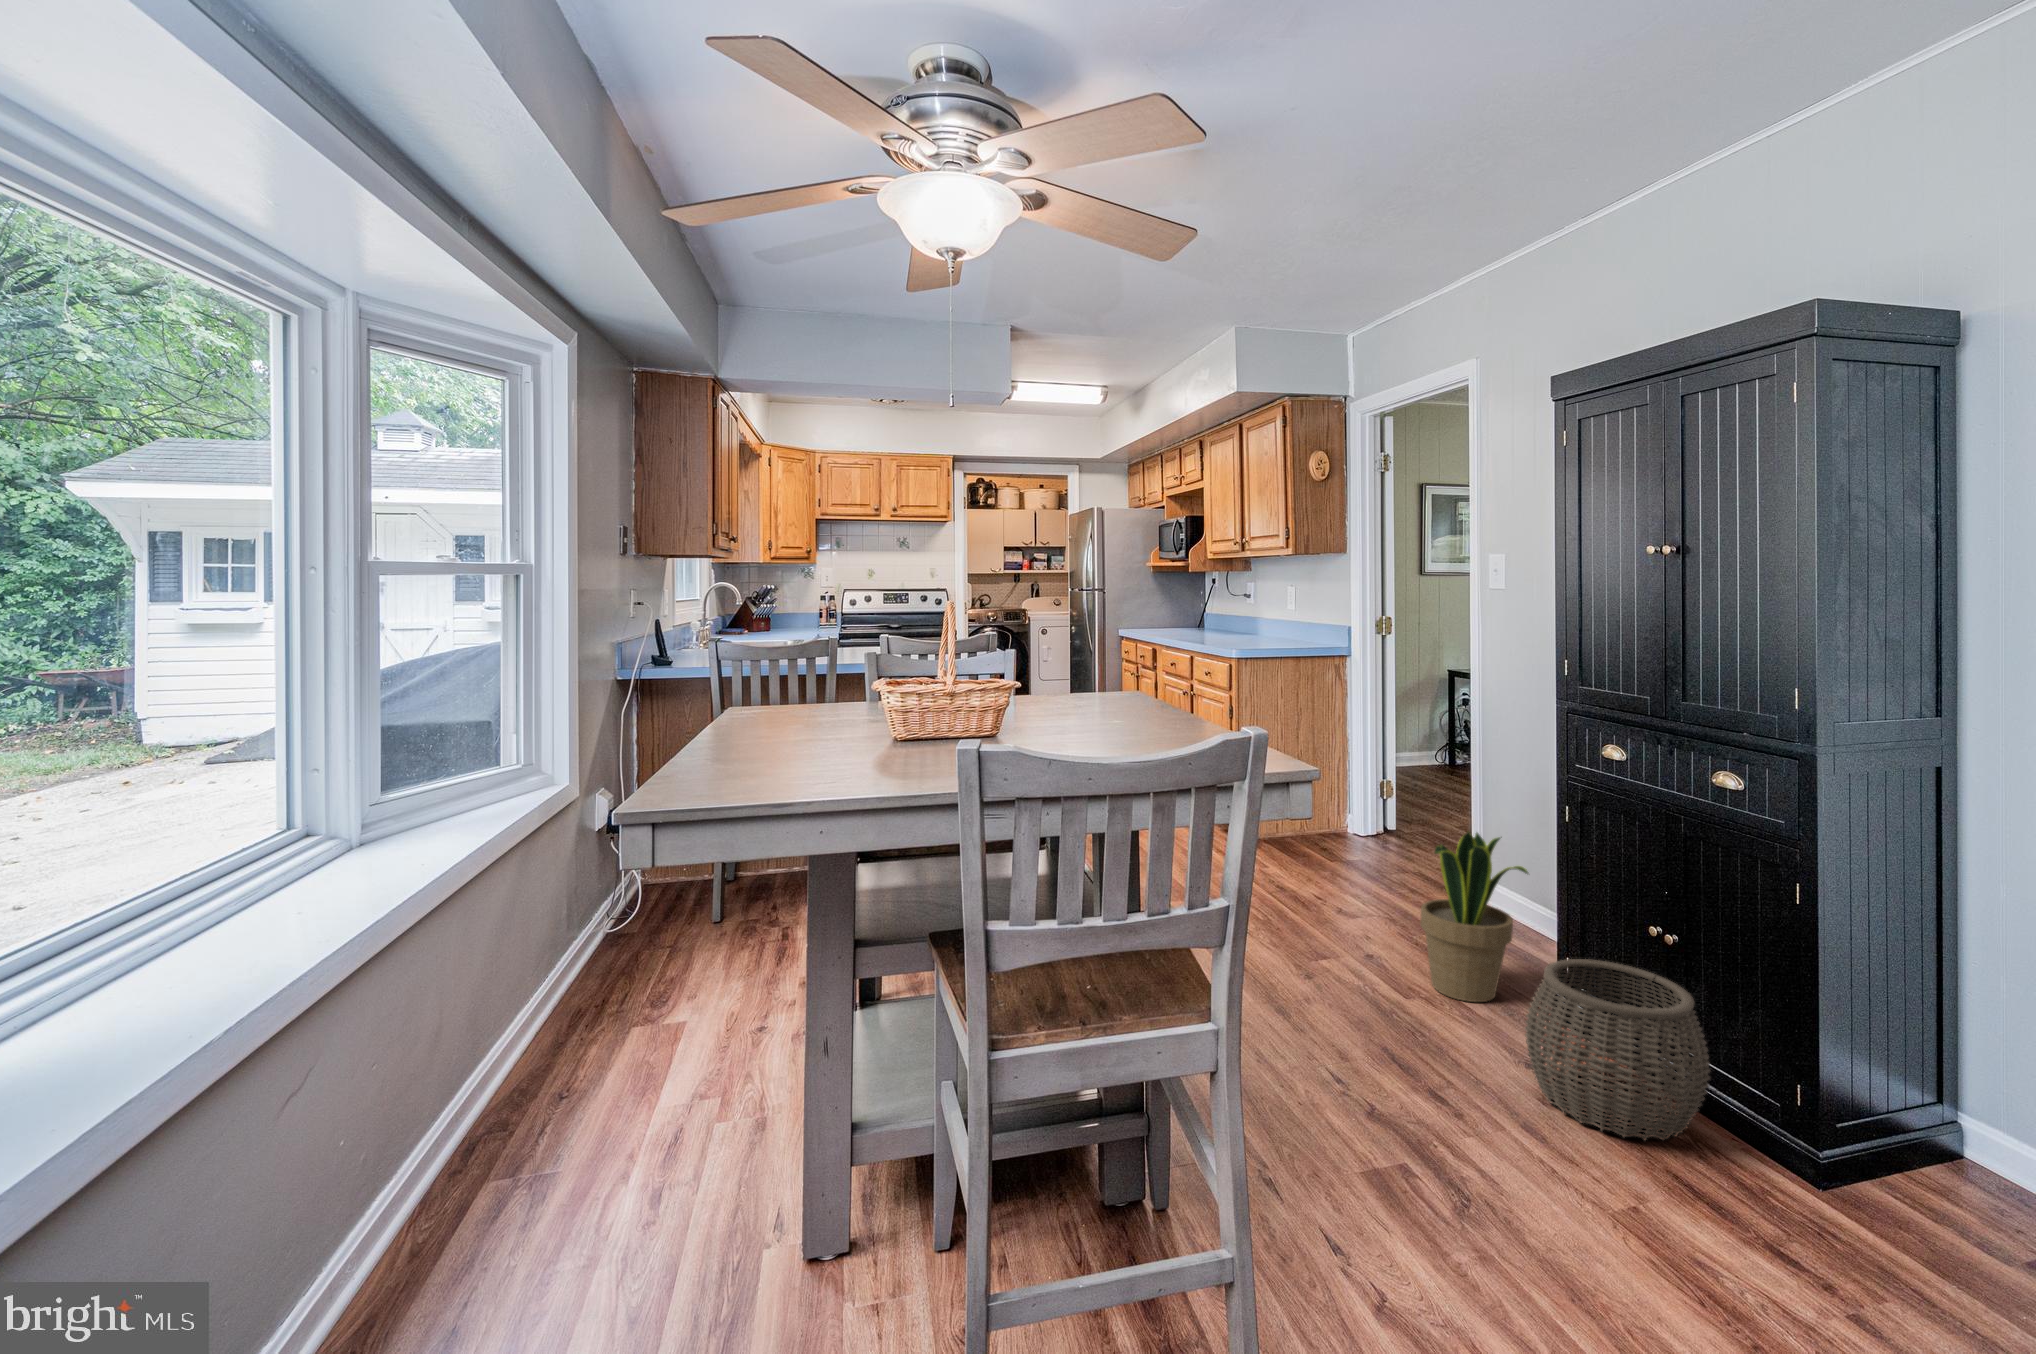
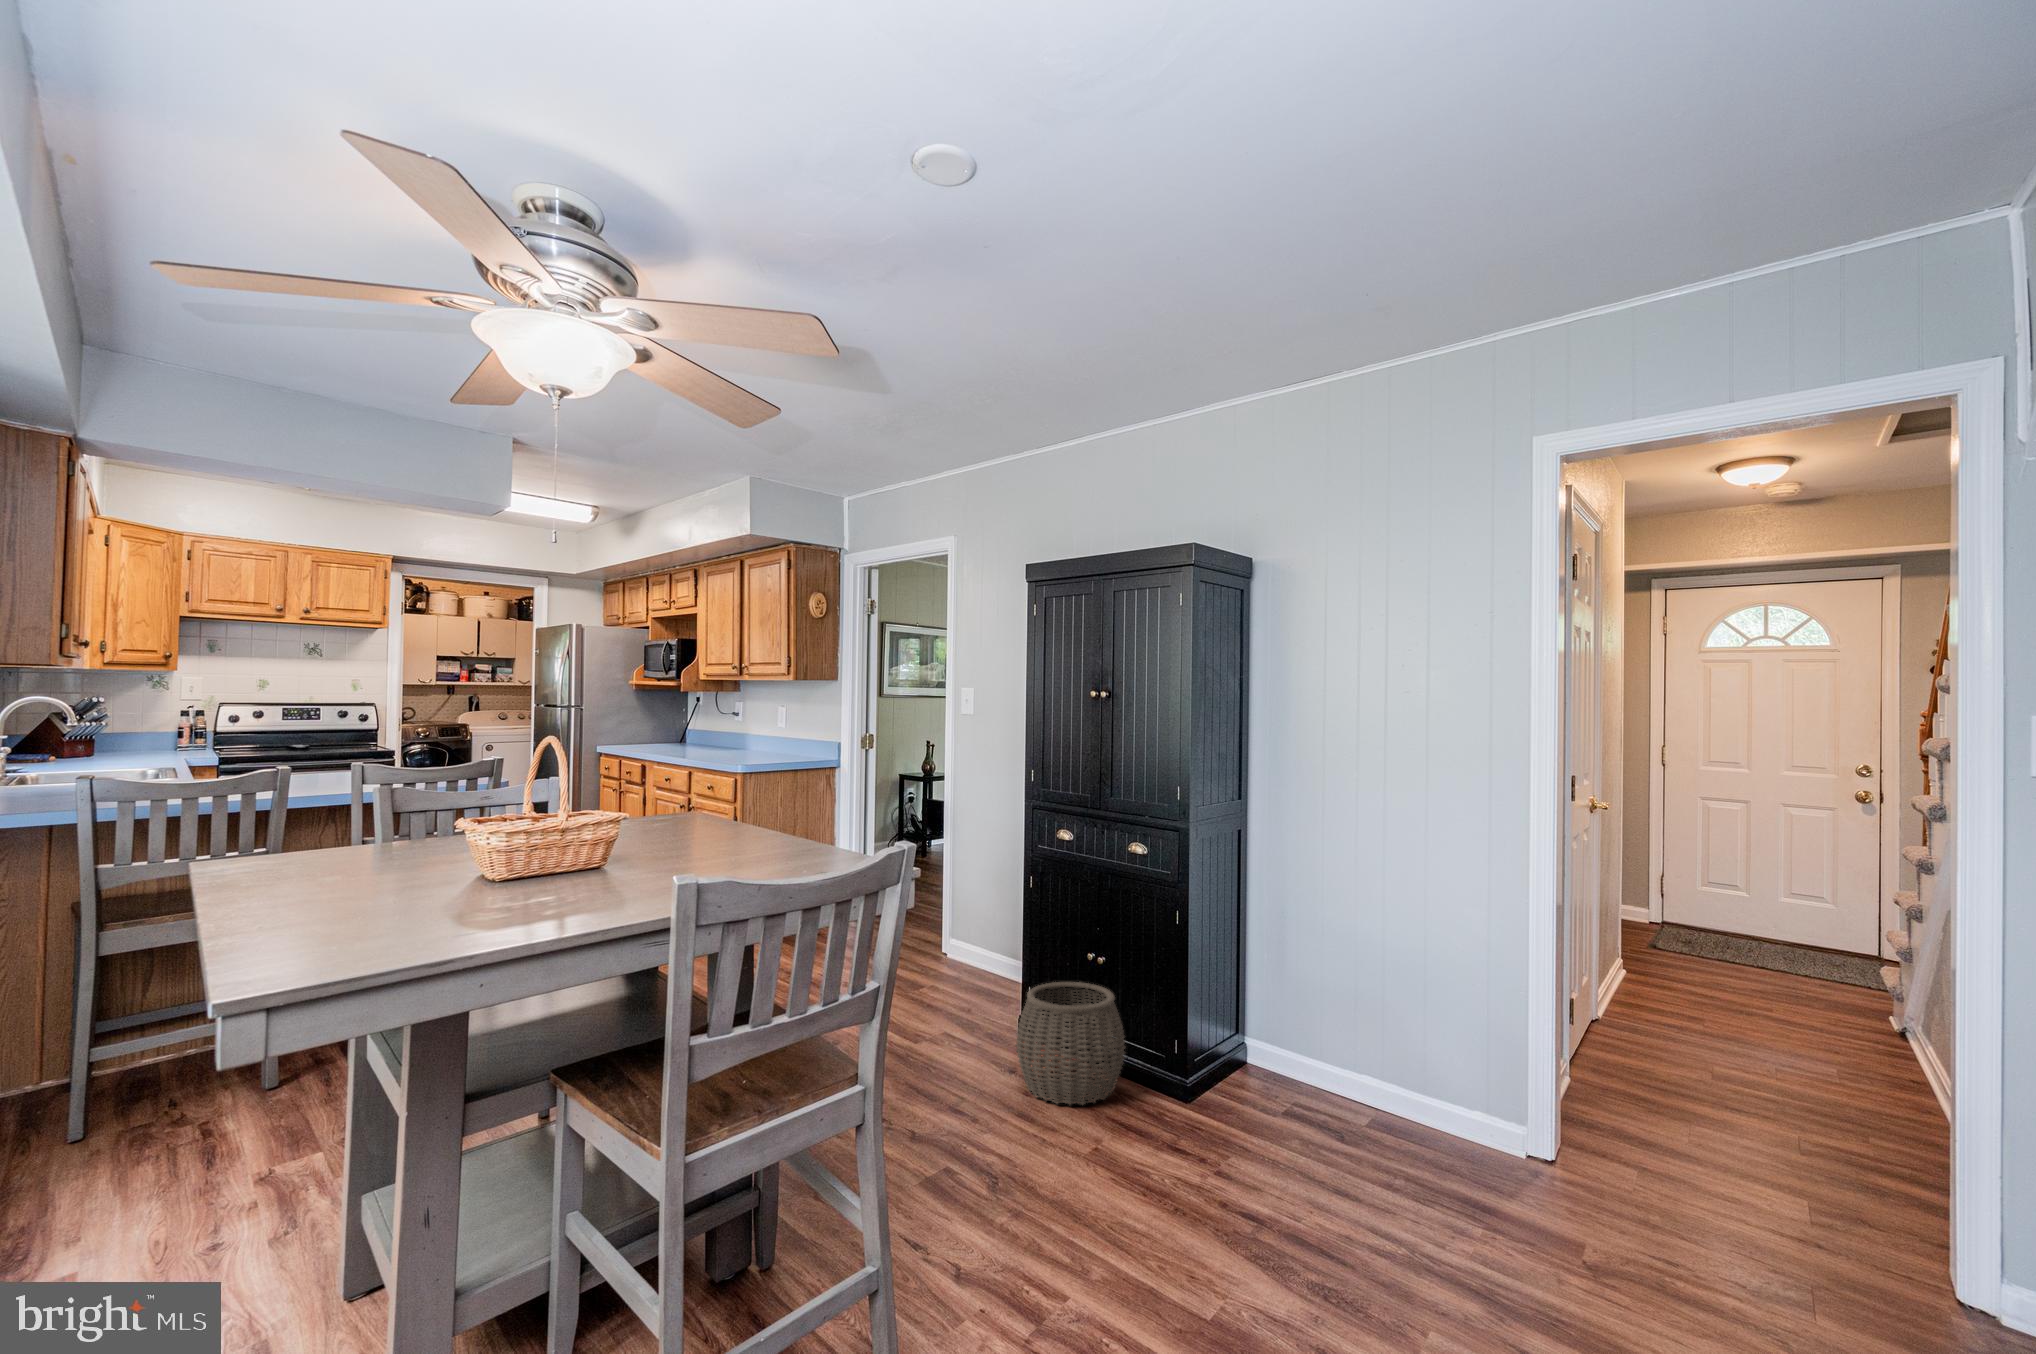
potted plant: present [1420,832,1528,1002] -> none [929,902,1005,1044]

